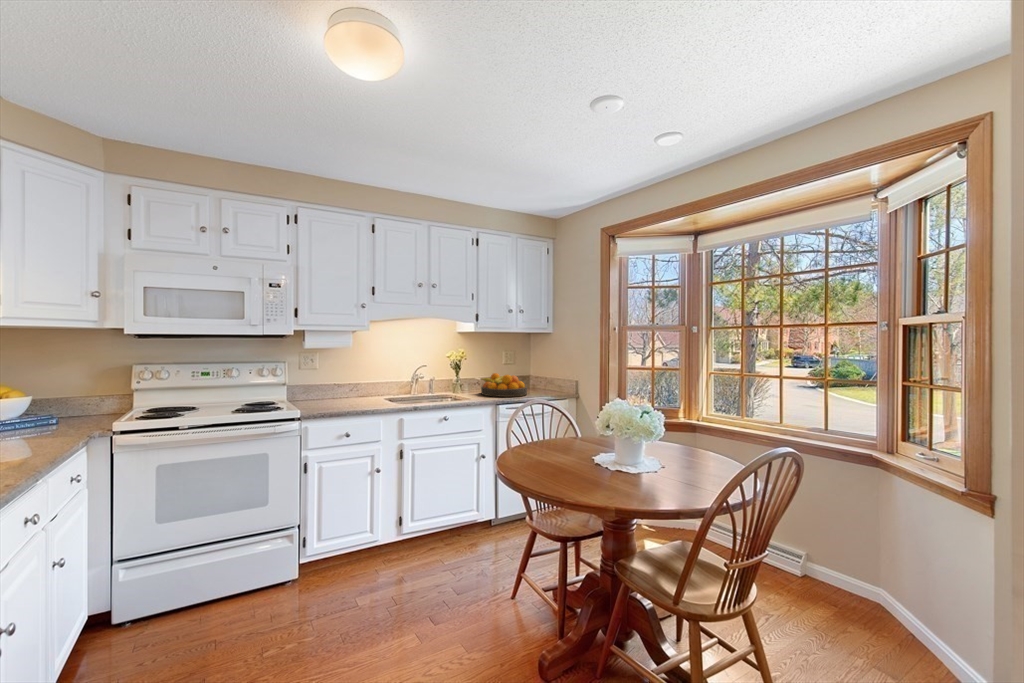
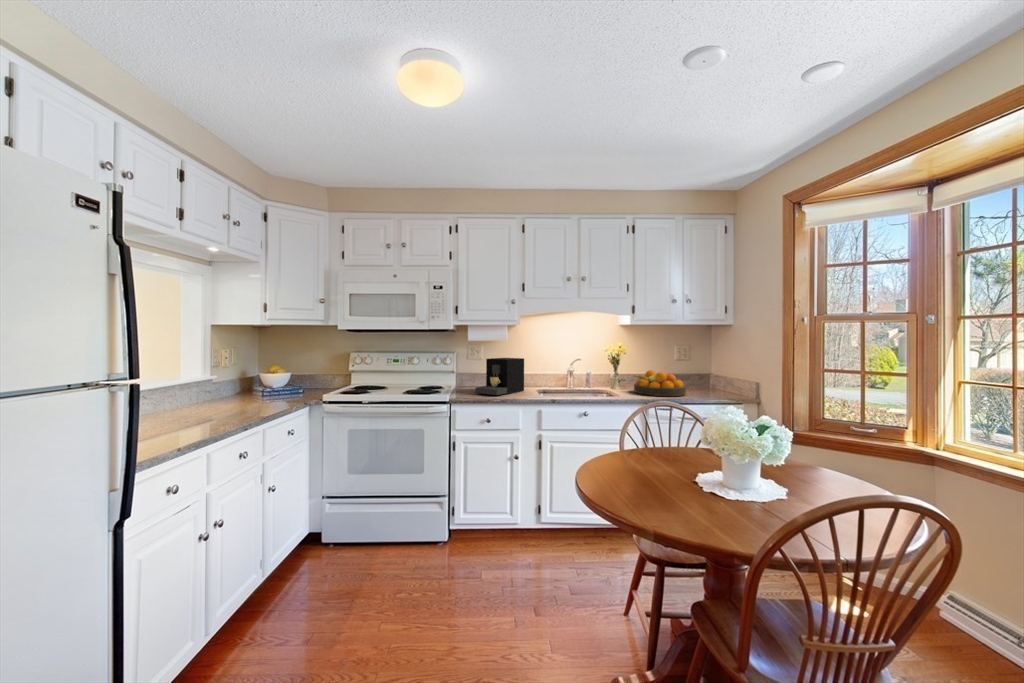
coffee maker: none [322,365,372,407] -> present [475,358,524,395]

